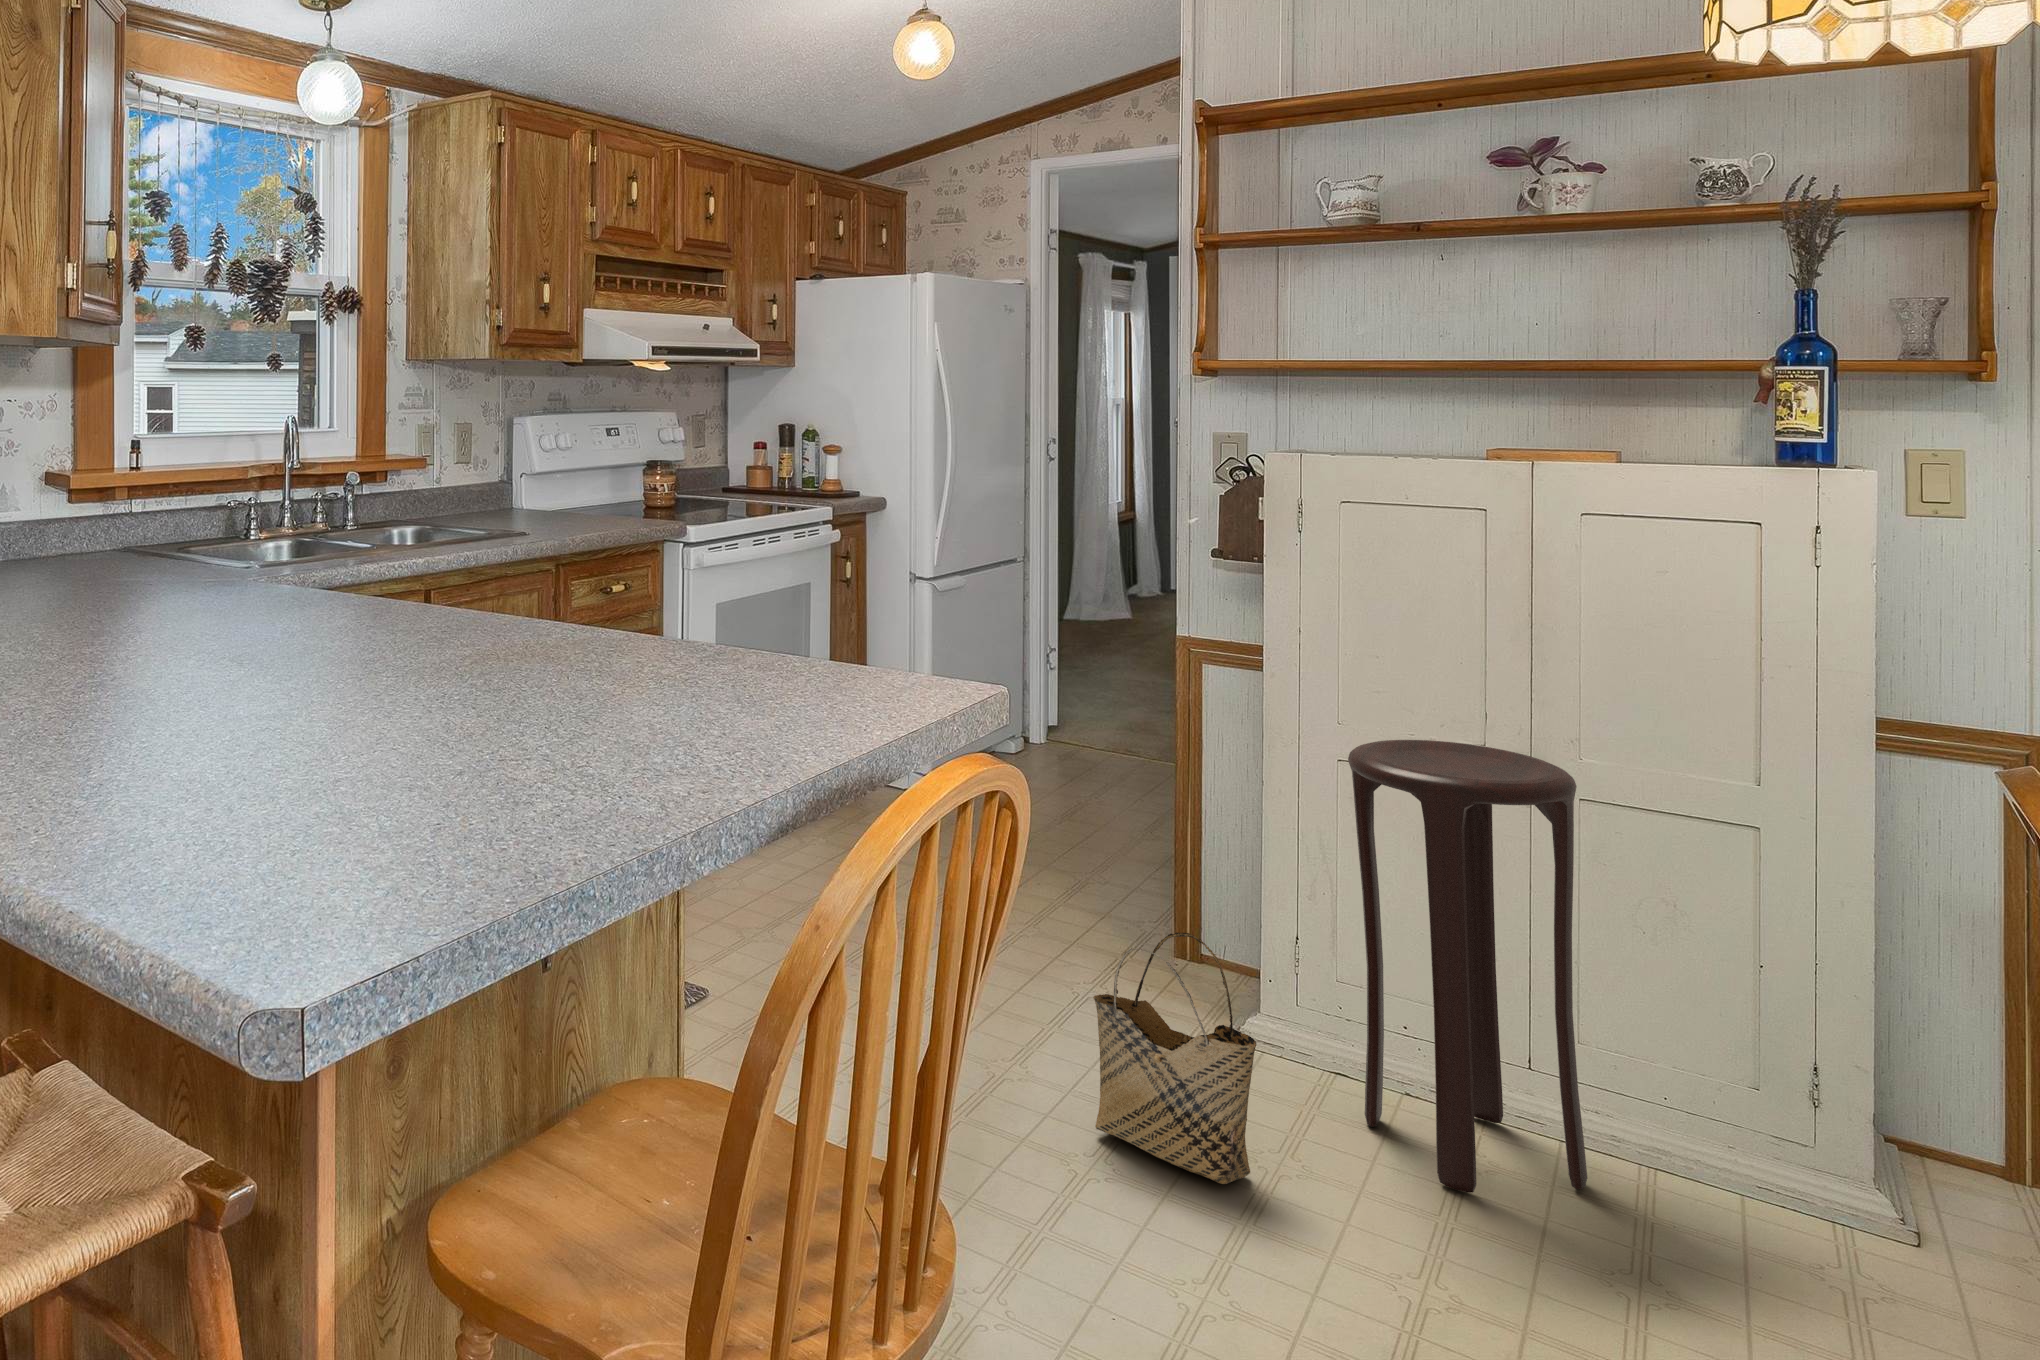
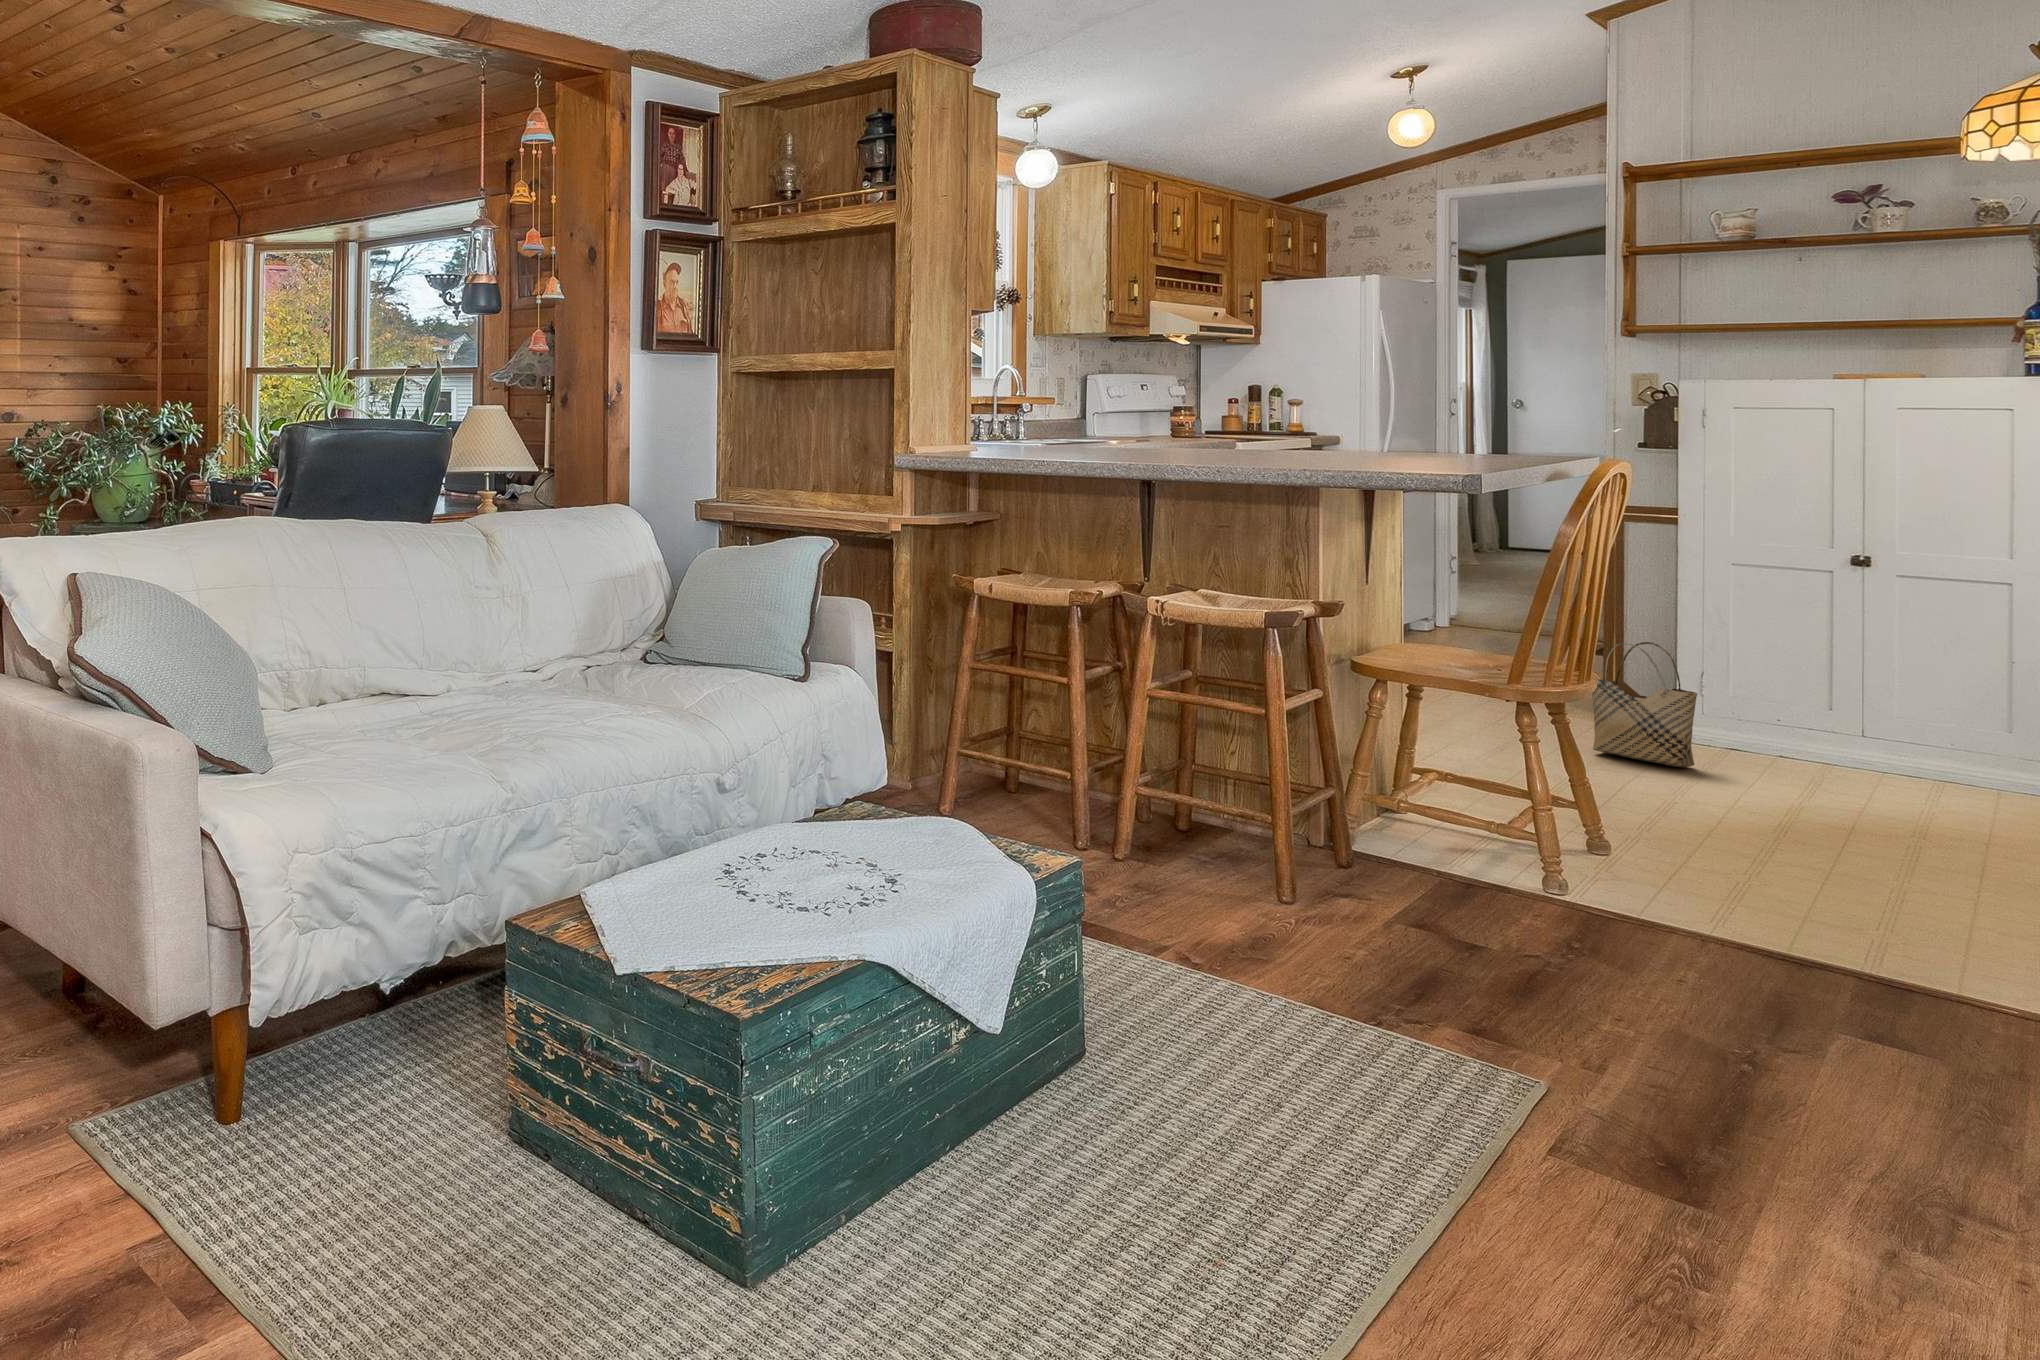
stool: present [1348,740,1587,1193] -> none [1748,541,1905,778]

